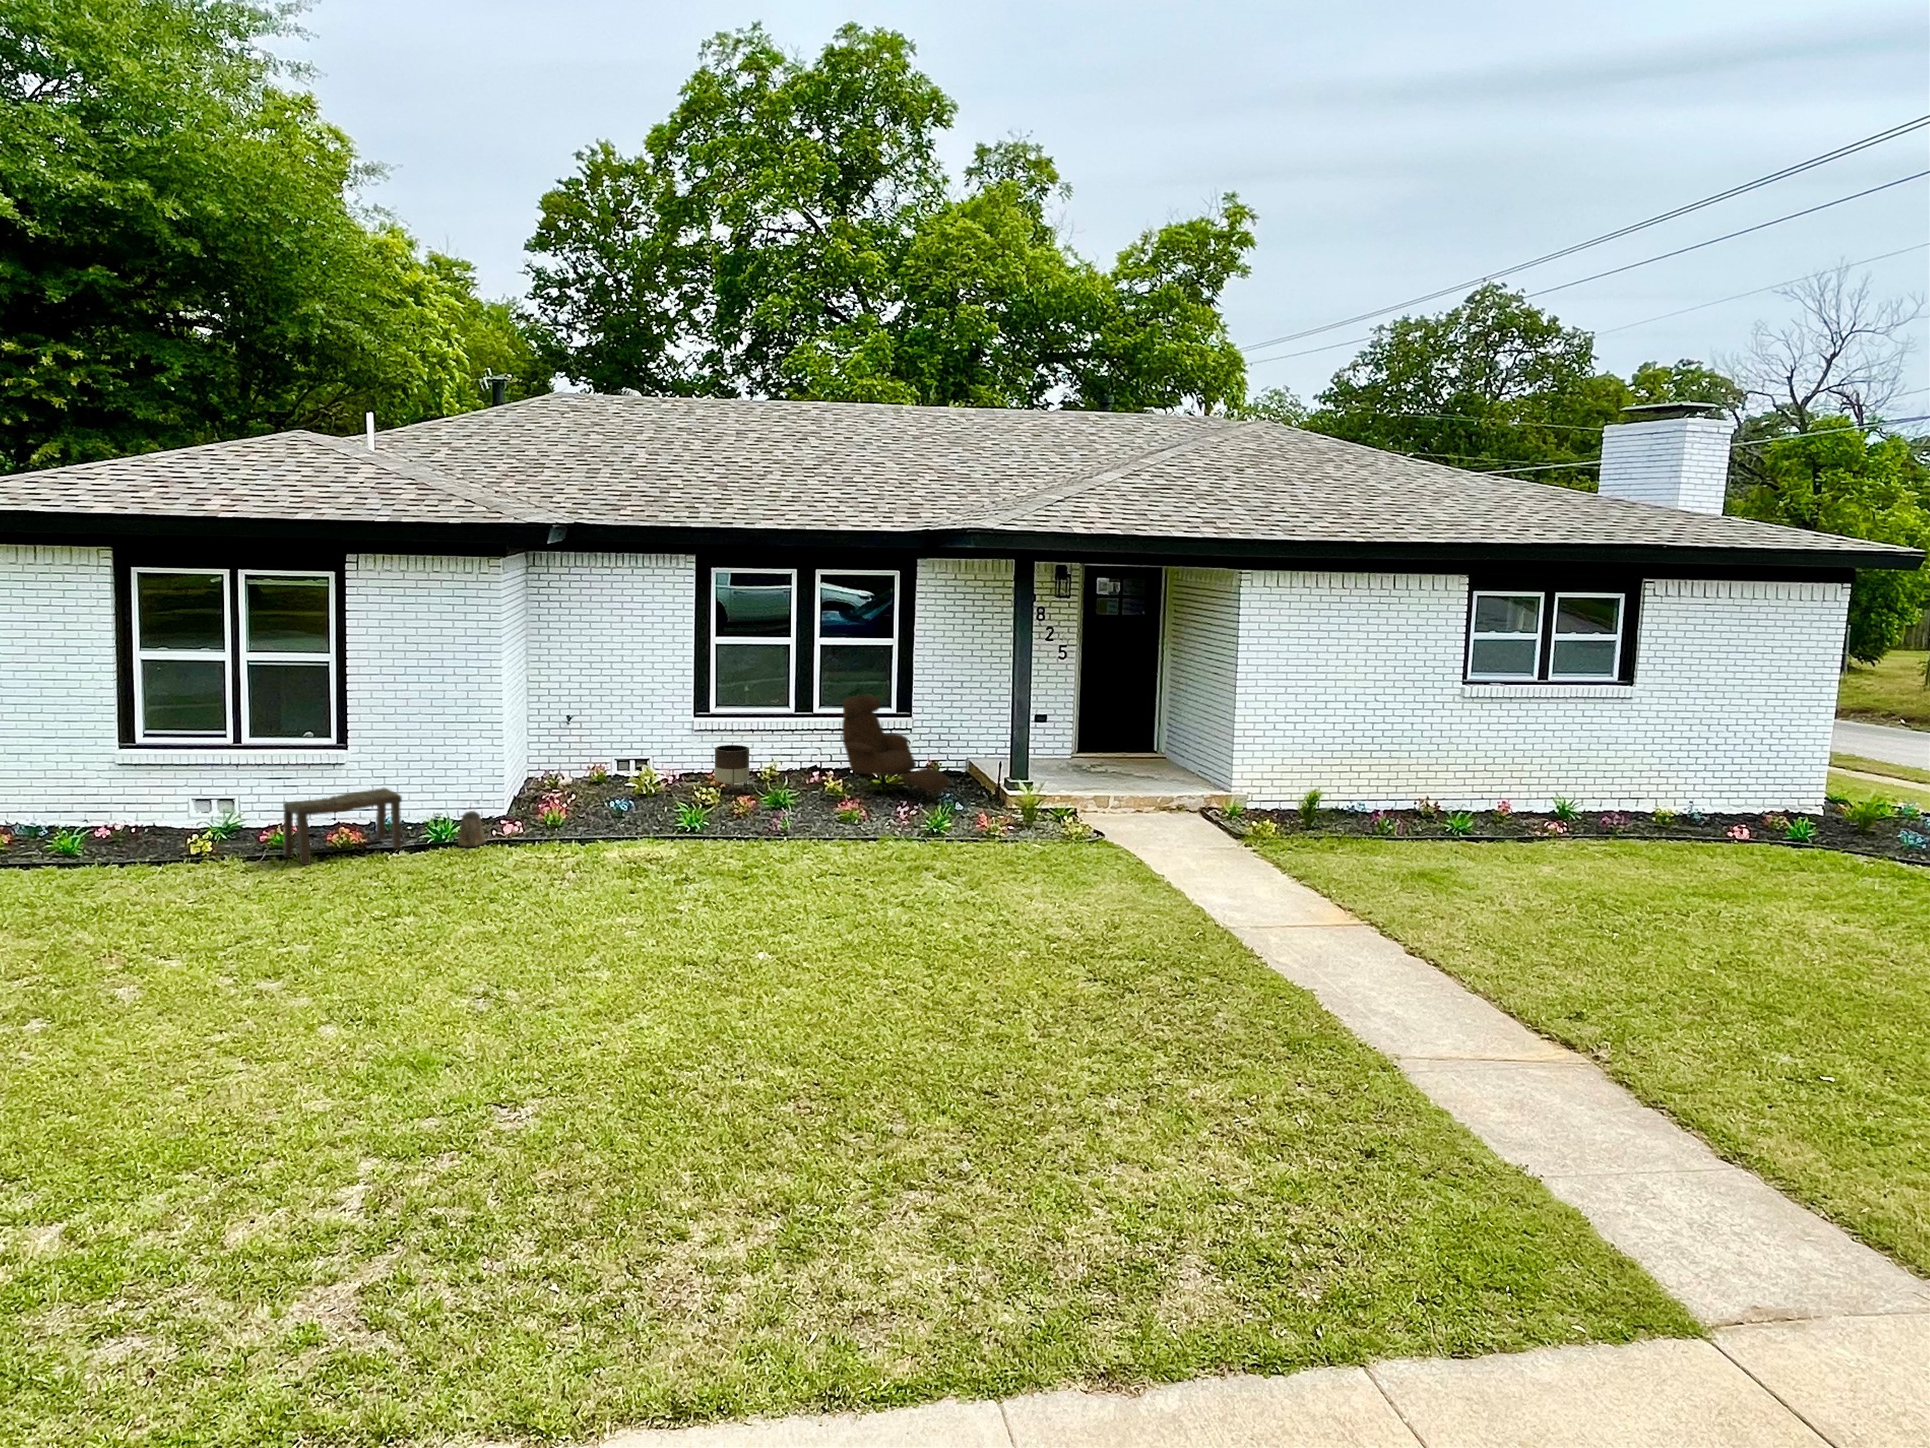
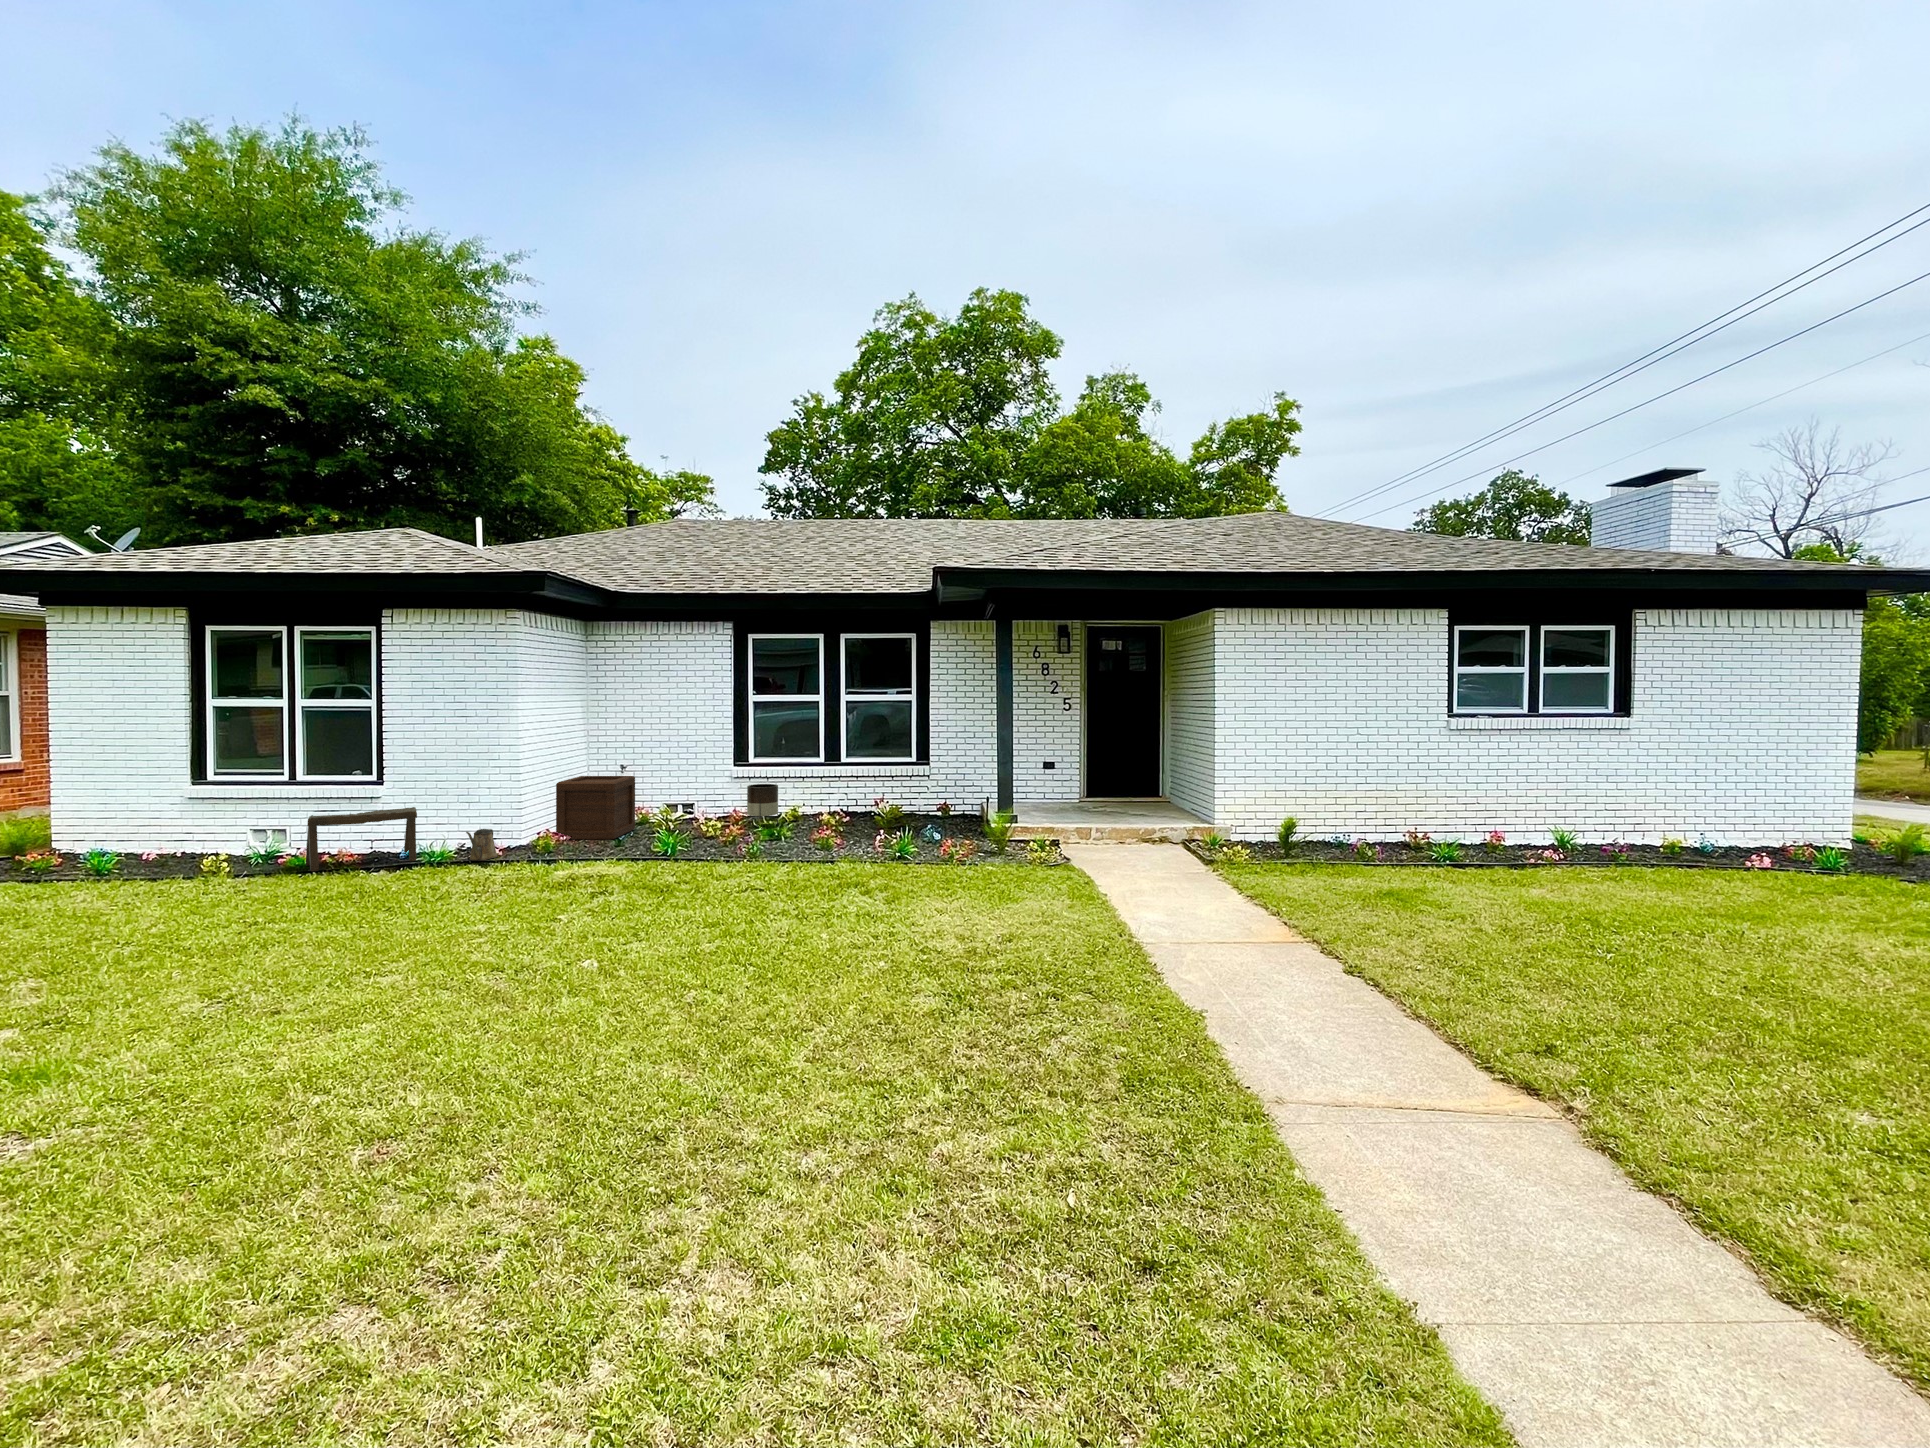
lounge chair: present [842,695,949,805] -> none [859,740,953,836]
wooden crate: none [518,740,591,816] -> present [556,776,635,840]

